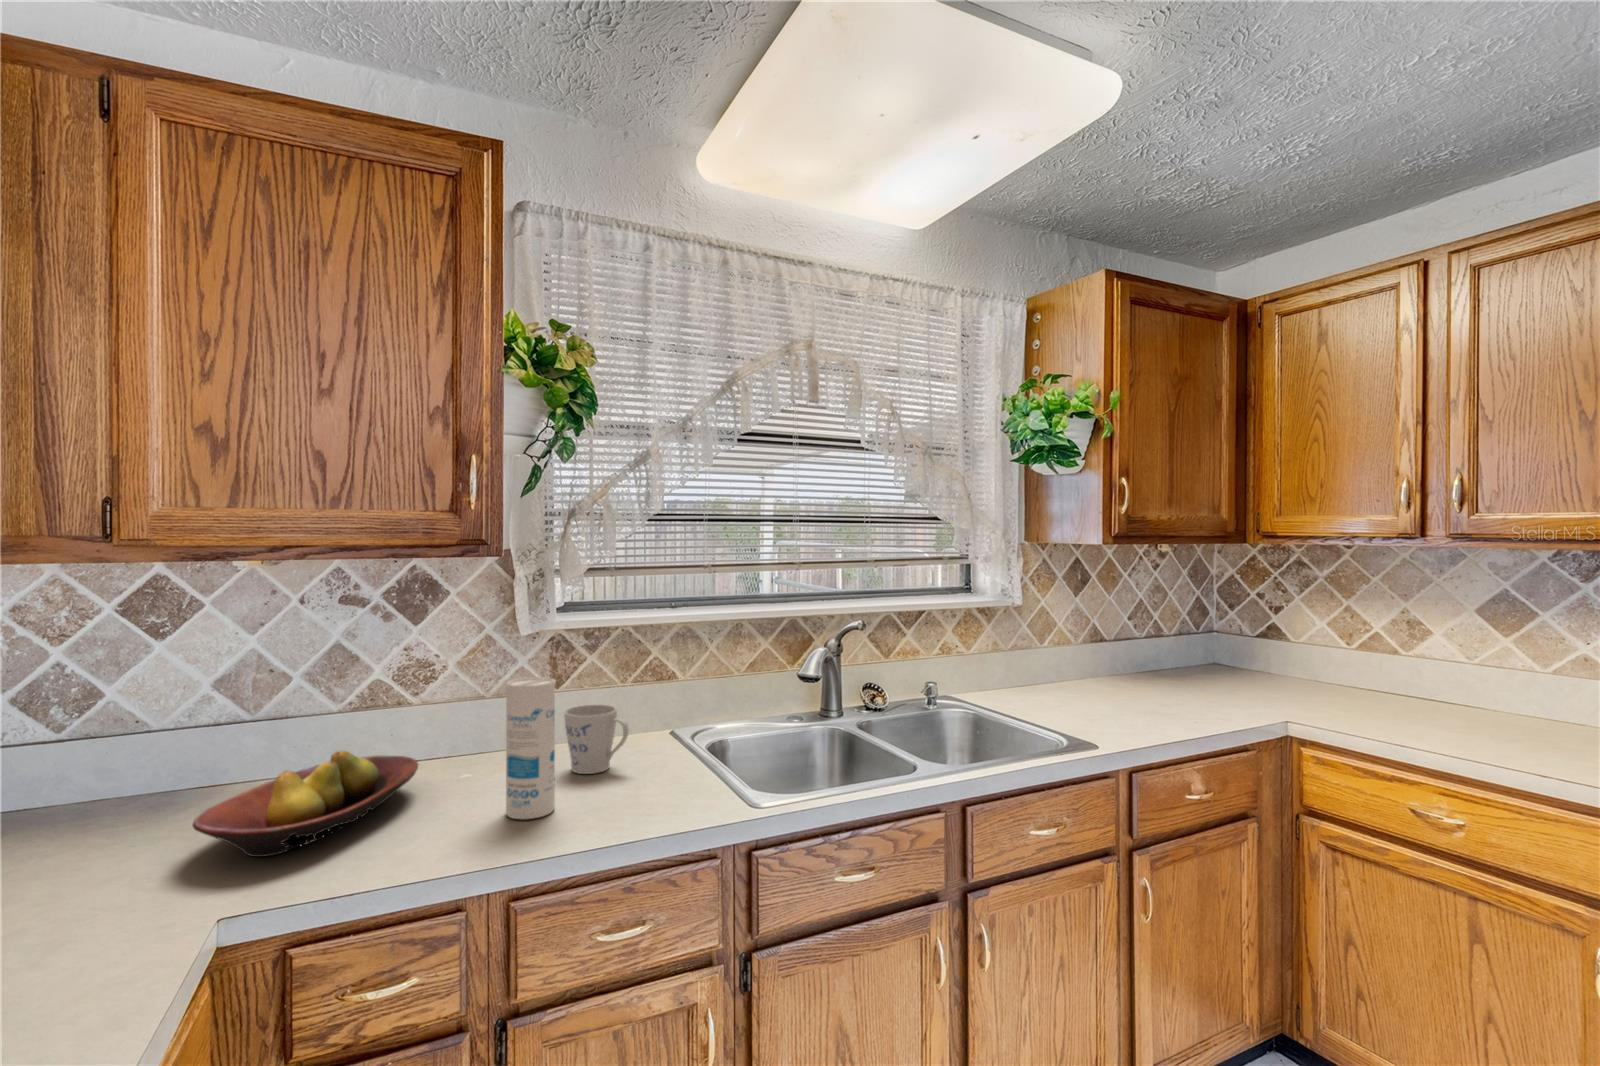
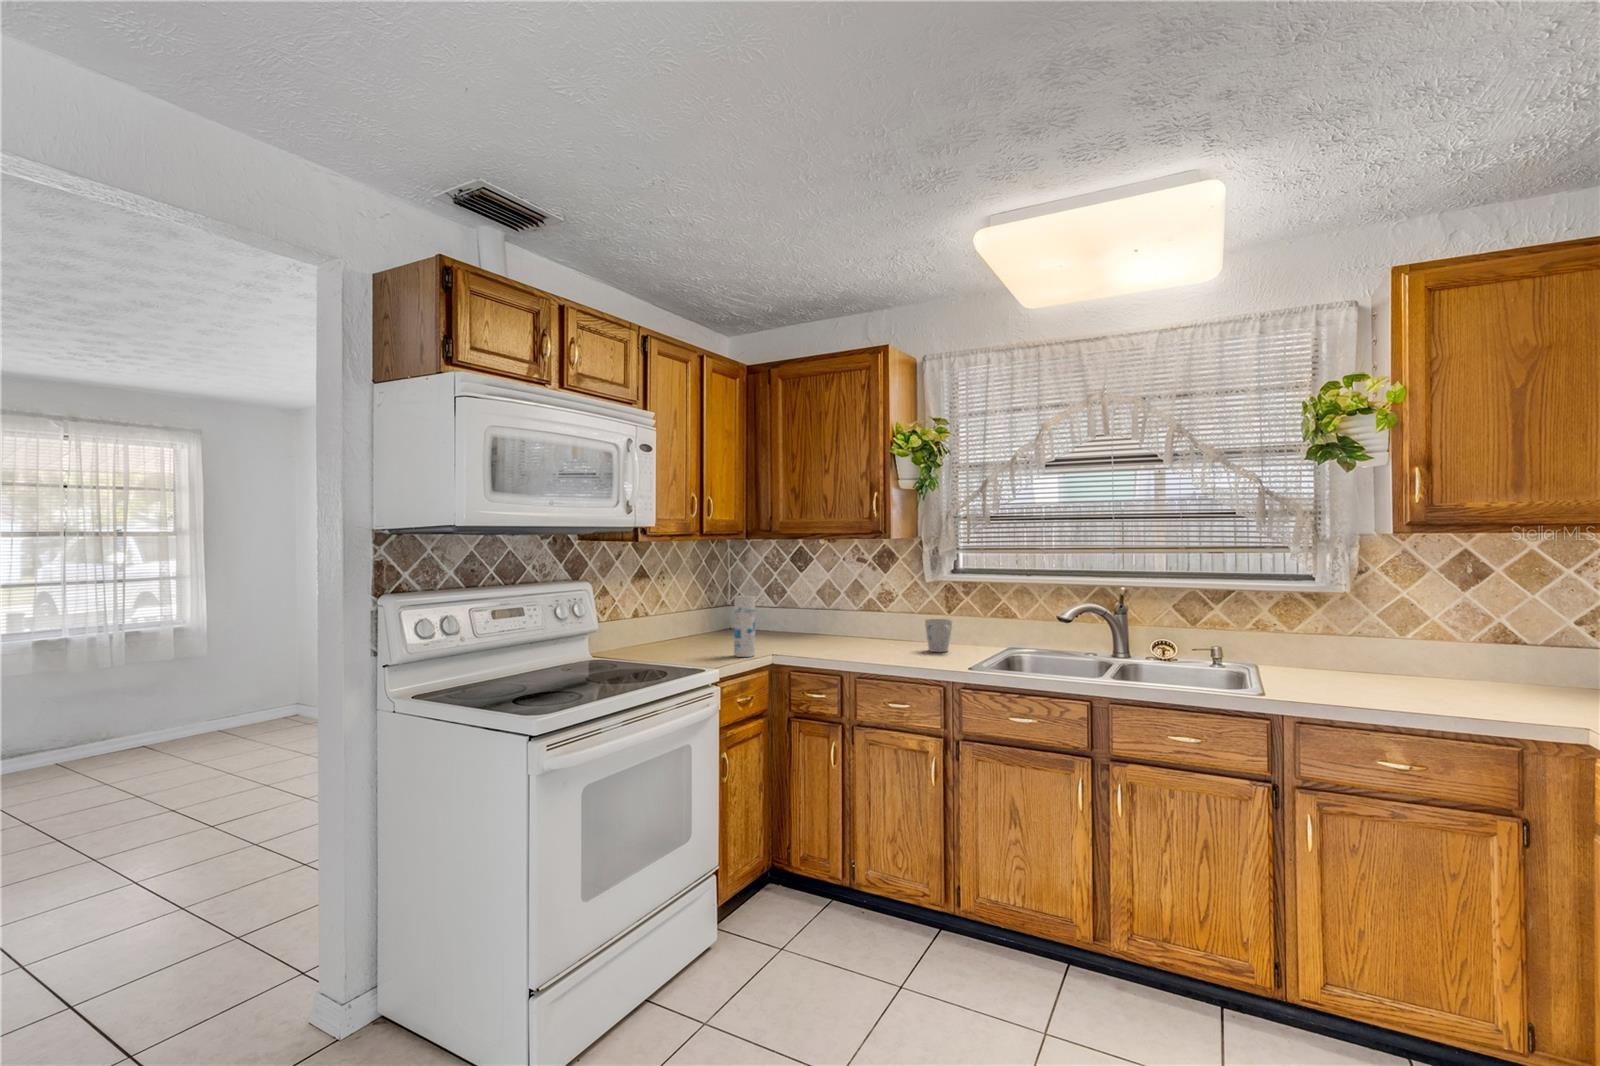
canister: present [506,677,555,819] -> present [734,595,756,657]
fruit bowl: present [192,751,418,857] -> none [778,620,866,649]

